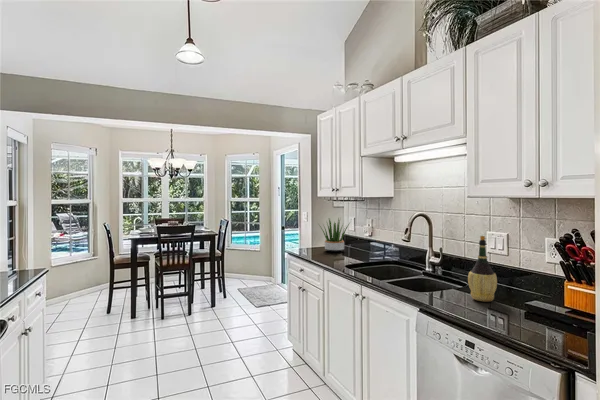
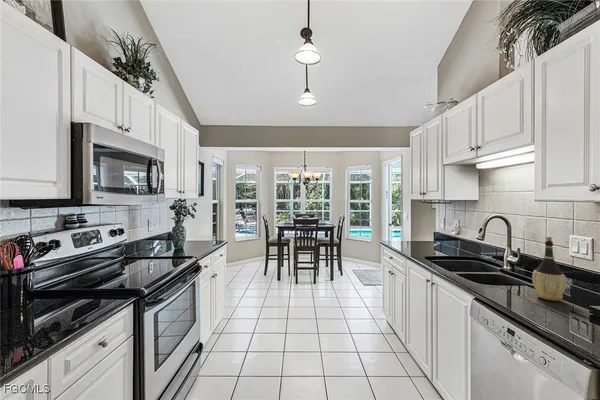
potted plant: present [320,219,349,252] -> none [406,216,438,246]

